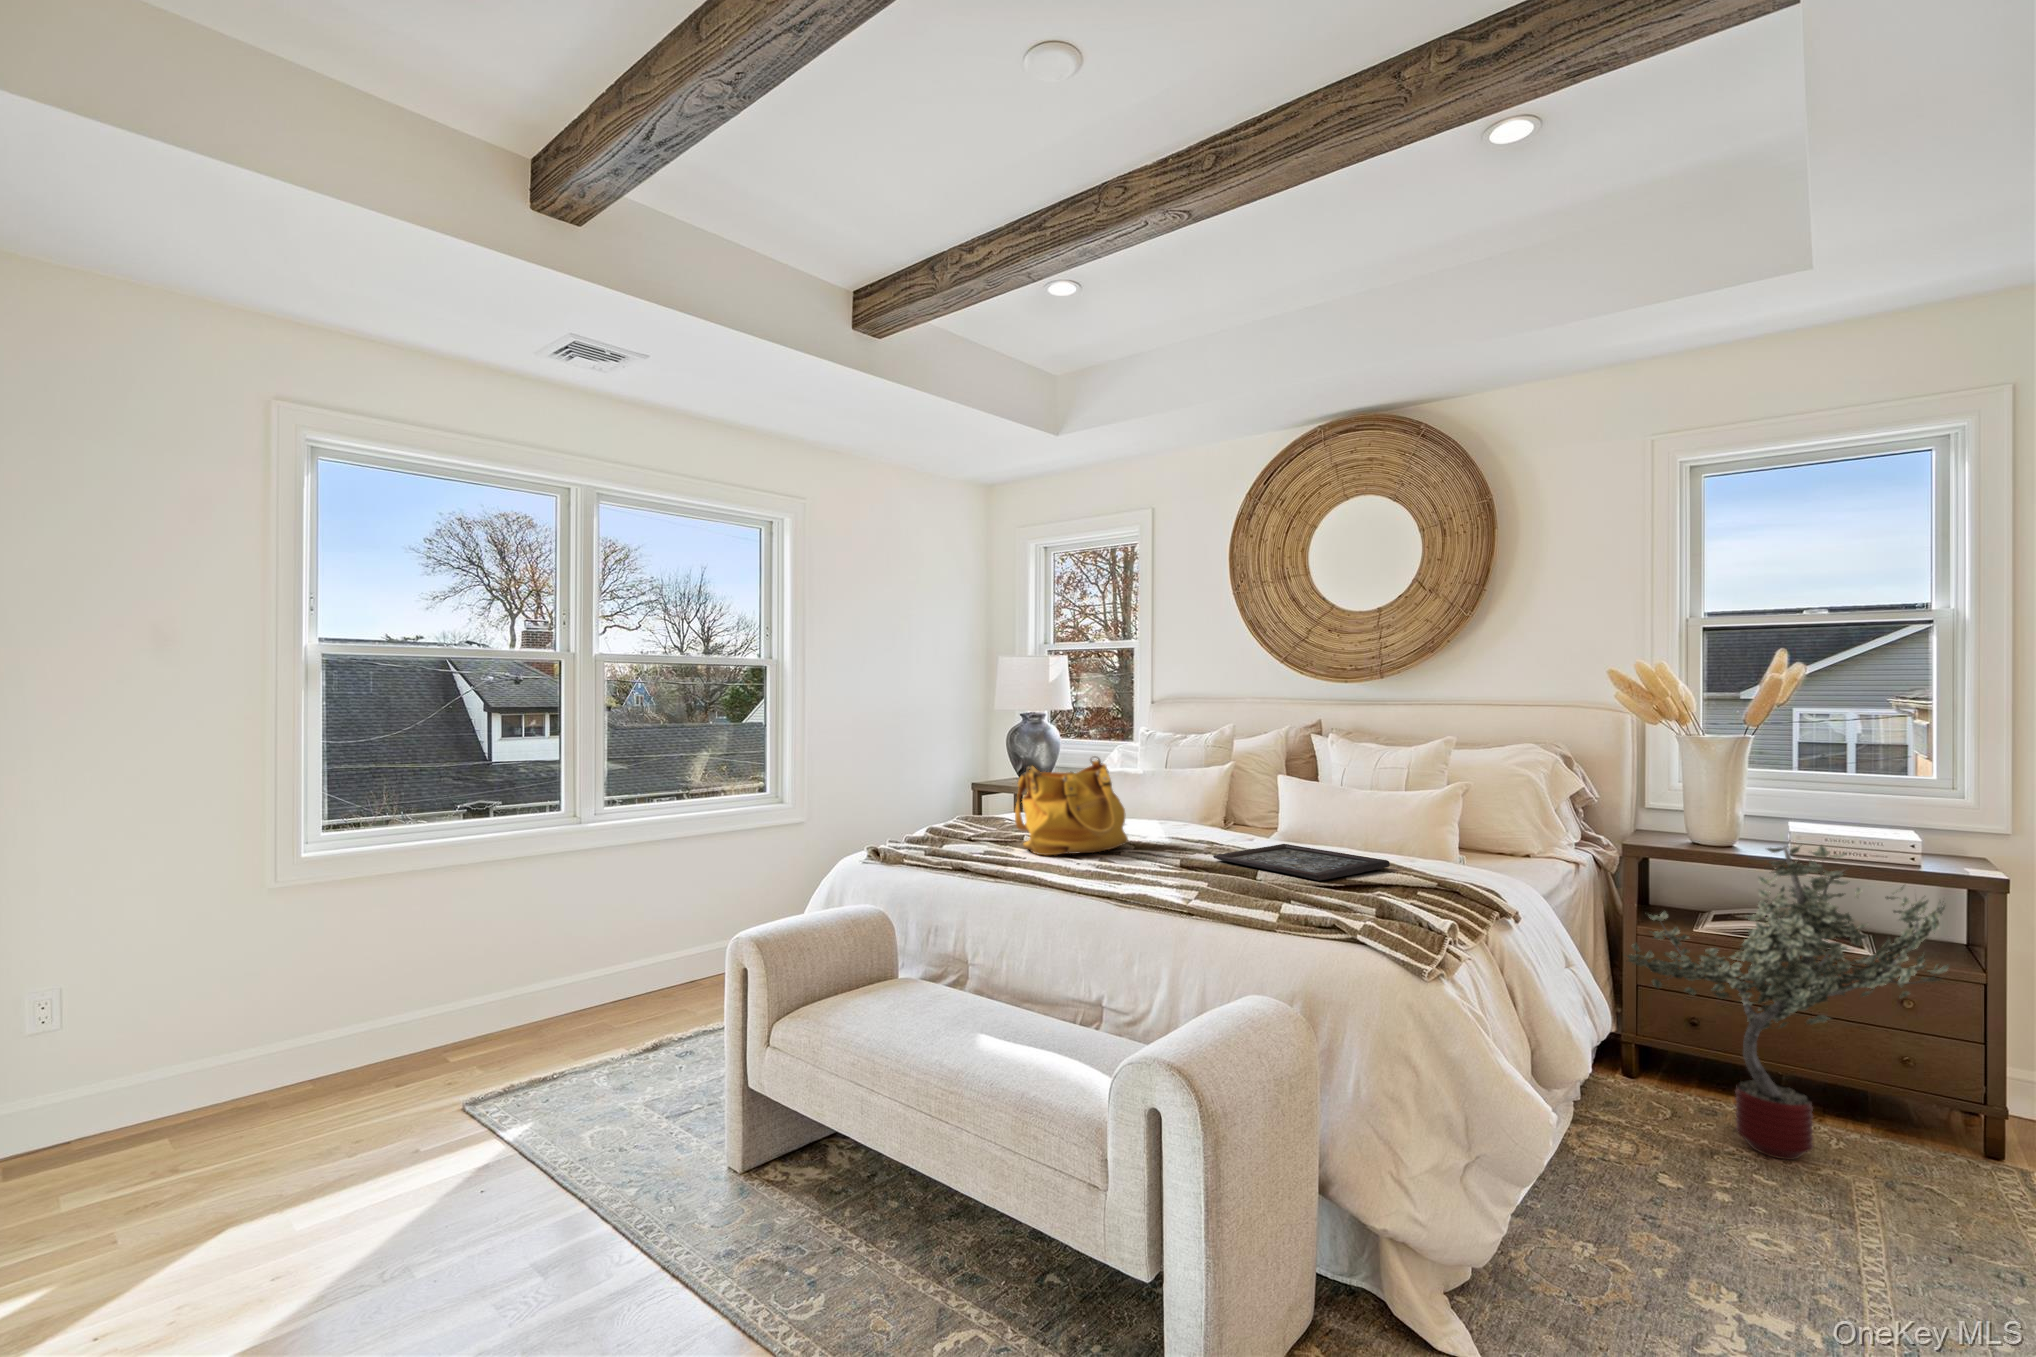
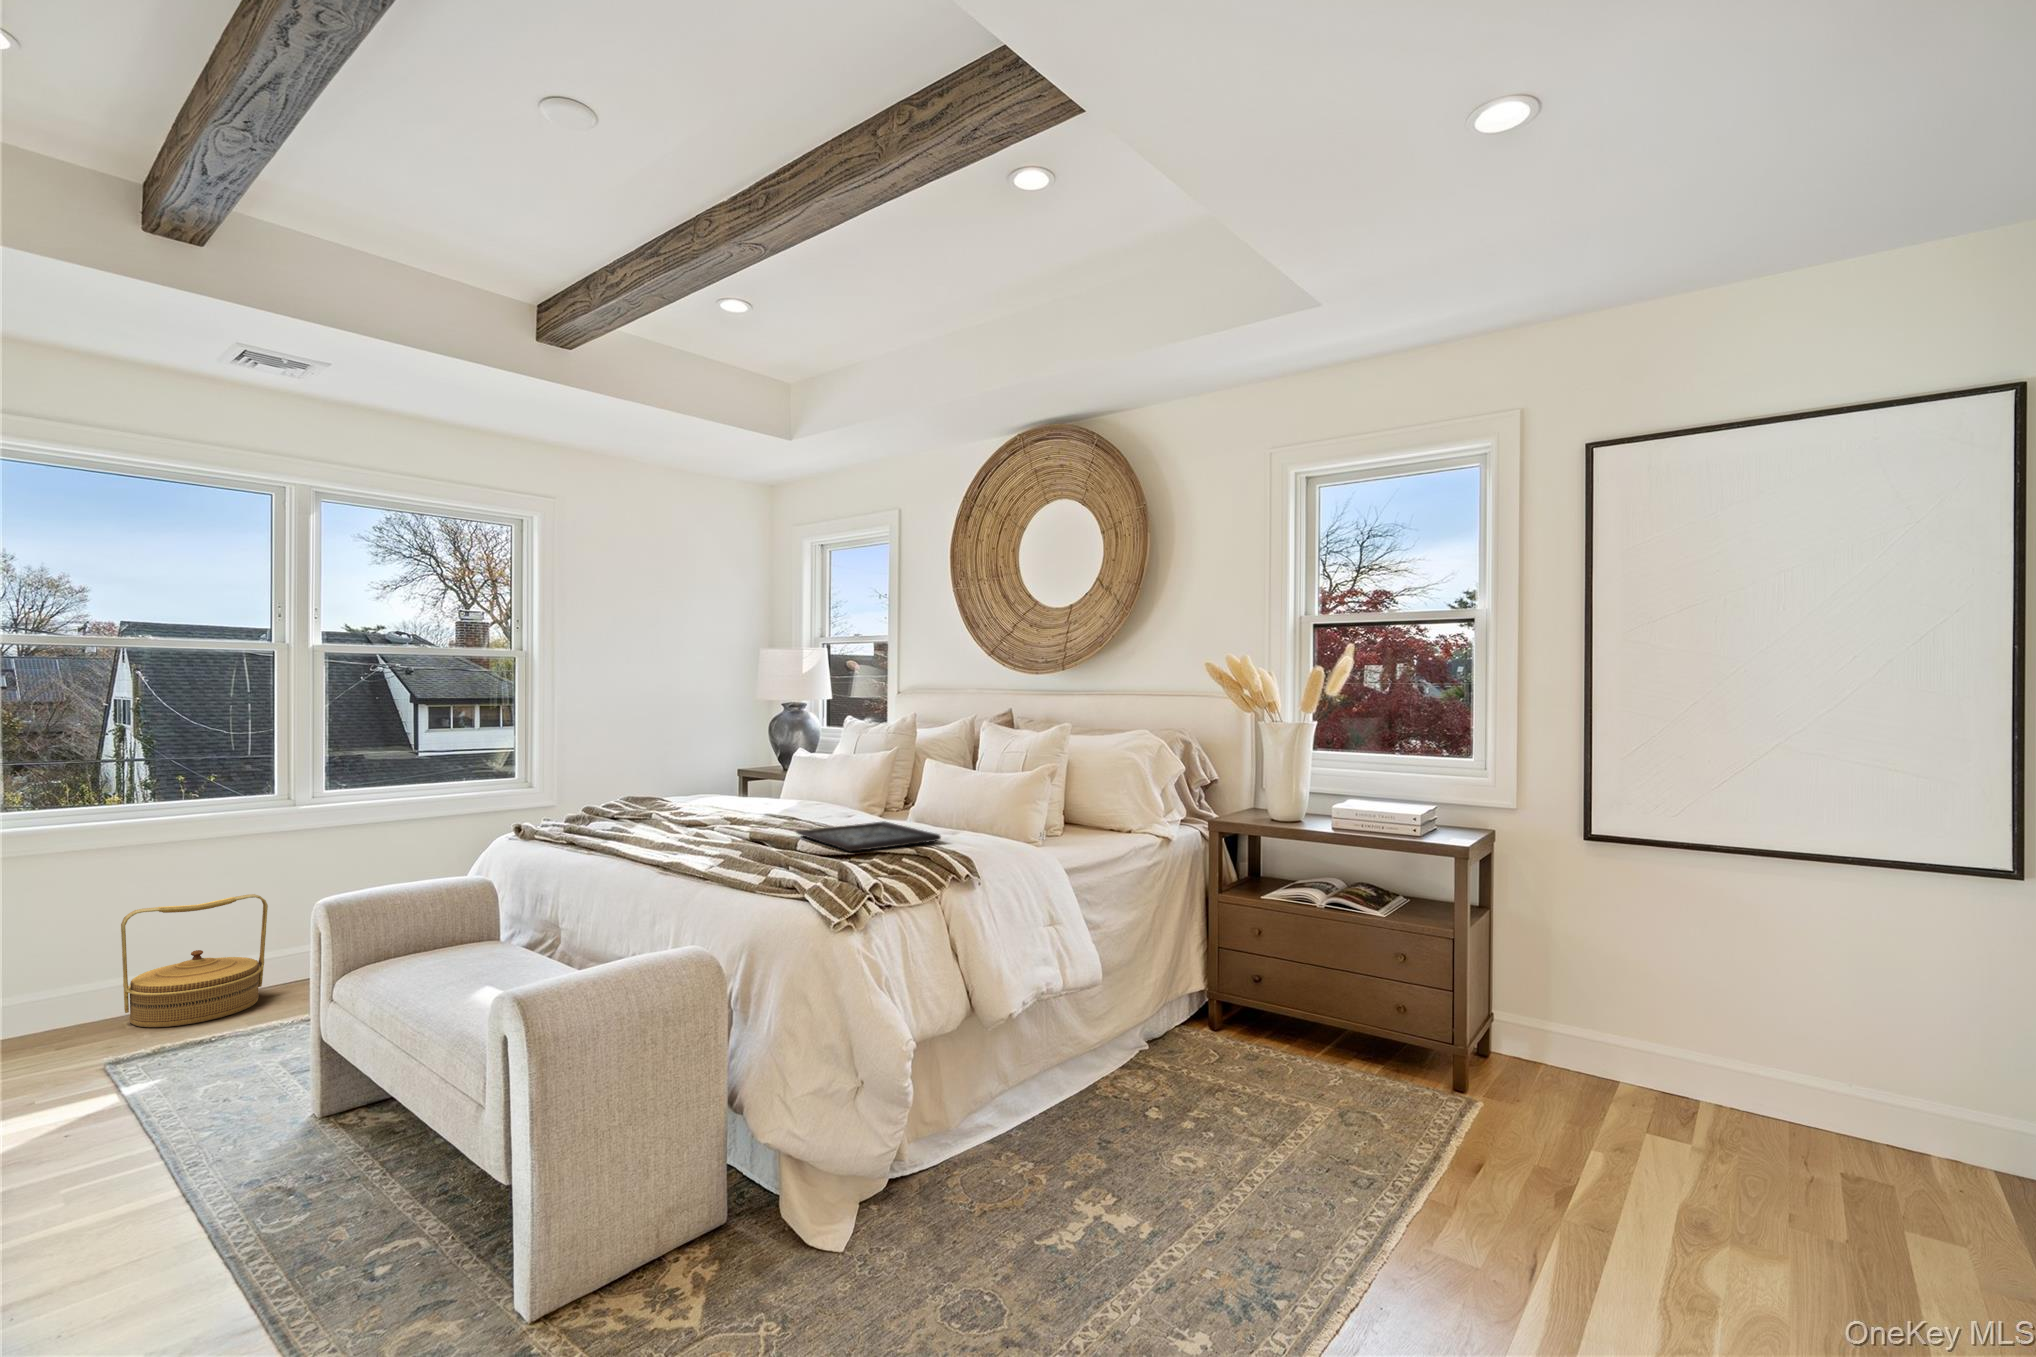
handbag: present [1015,756,1128,855] -> none [633,741,744,832]
potted tree: present [1626,845,1949,1160] -> none [1178,818,1386,1096]
woven basket: none [447,916,574,1059] -> present [121,894,268,1027]

